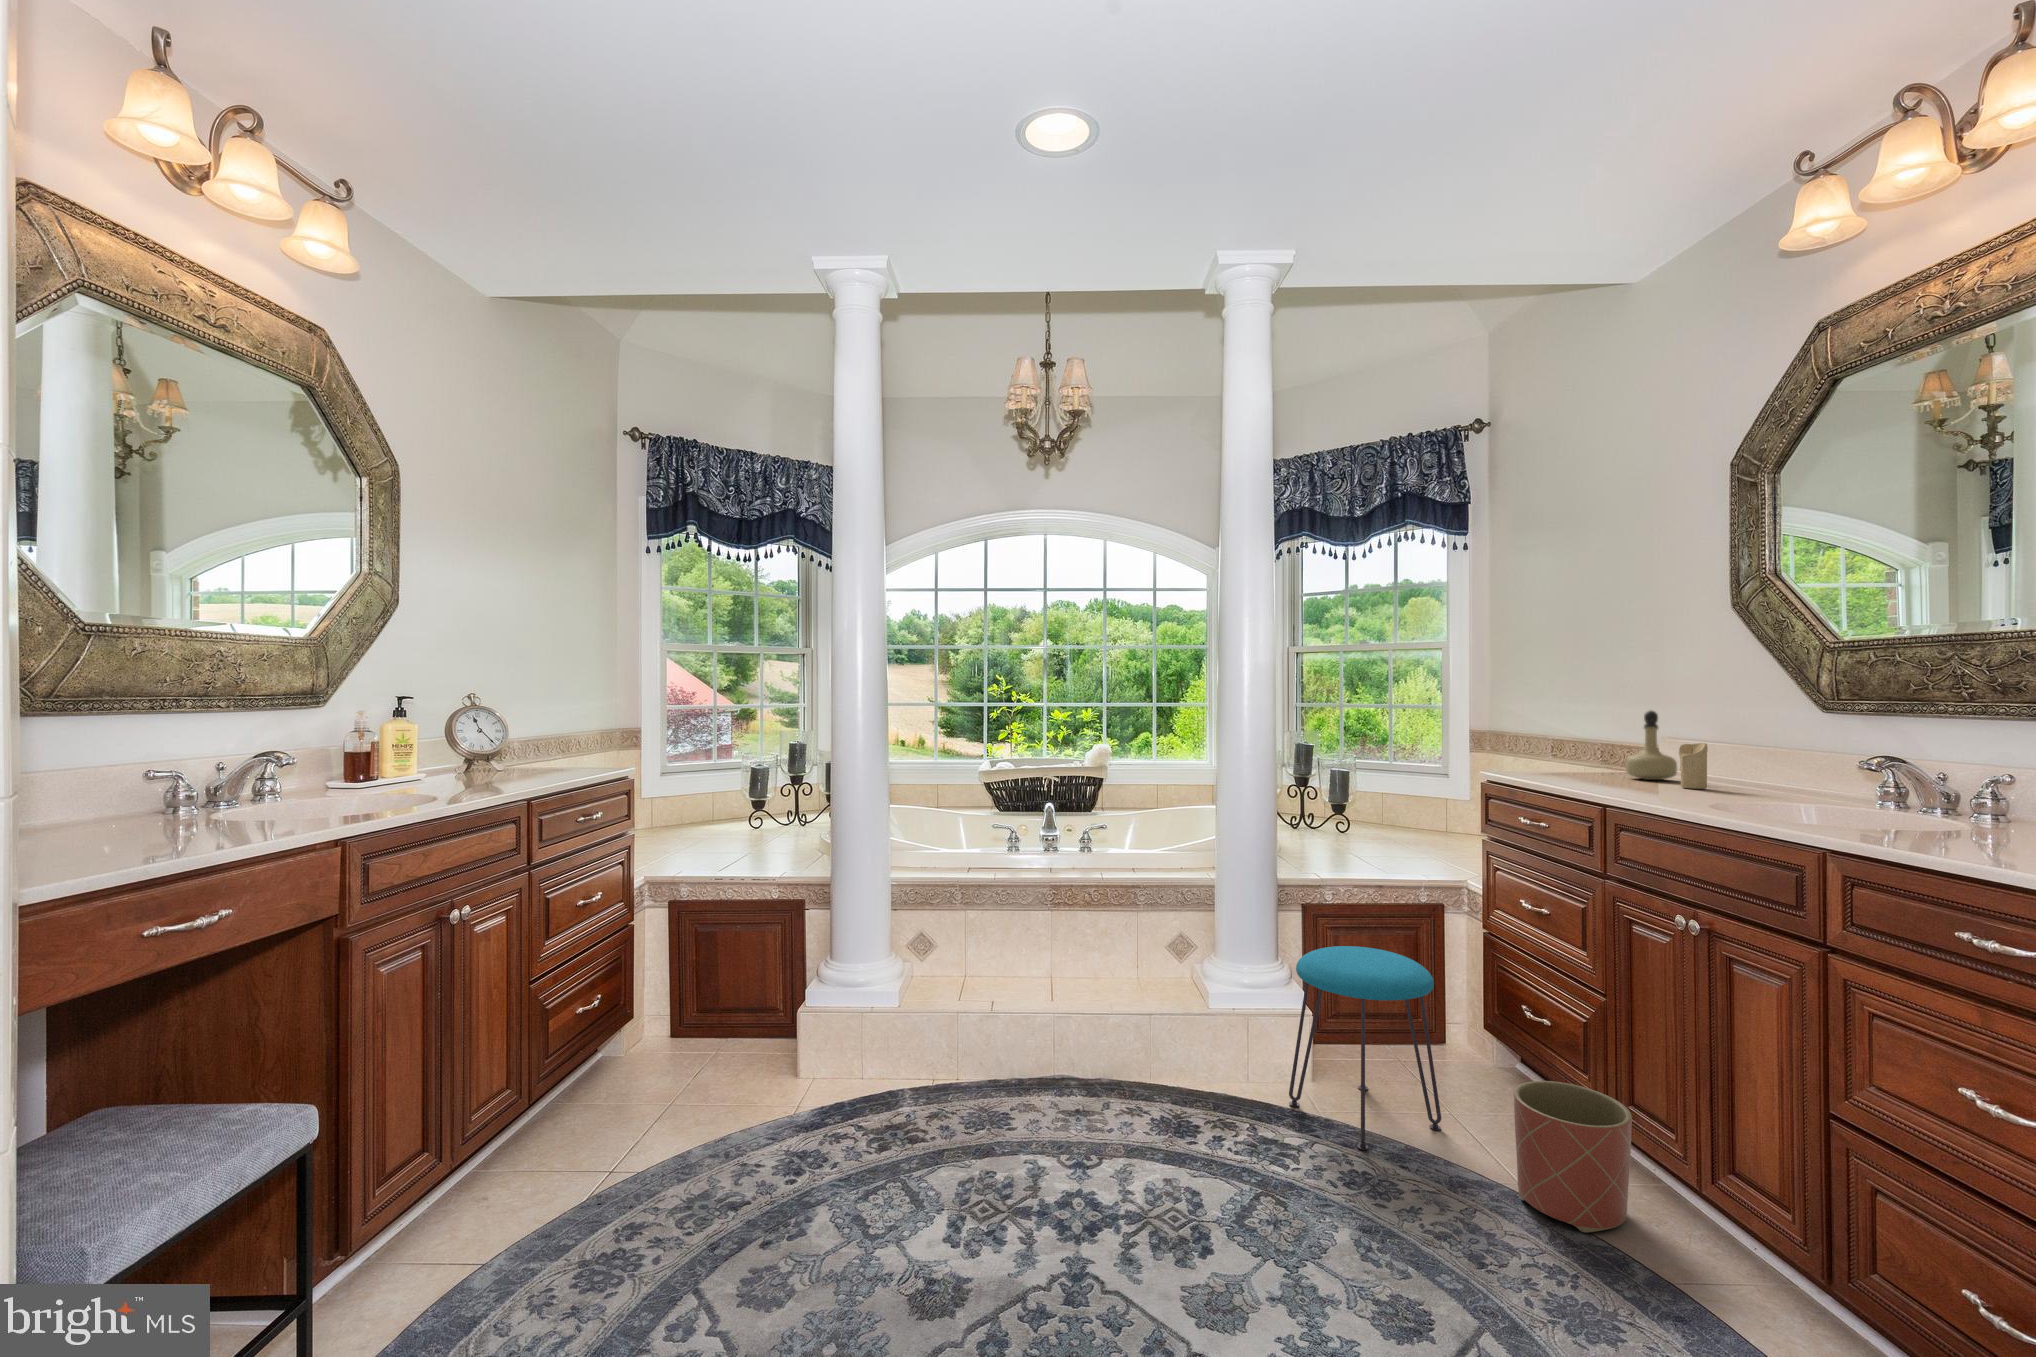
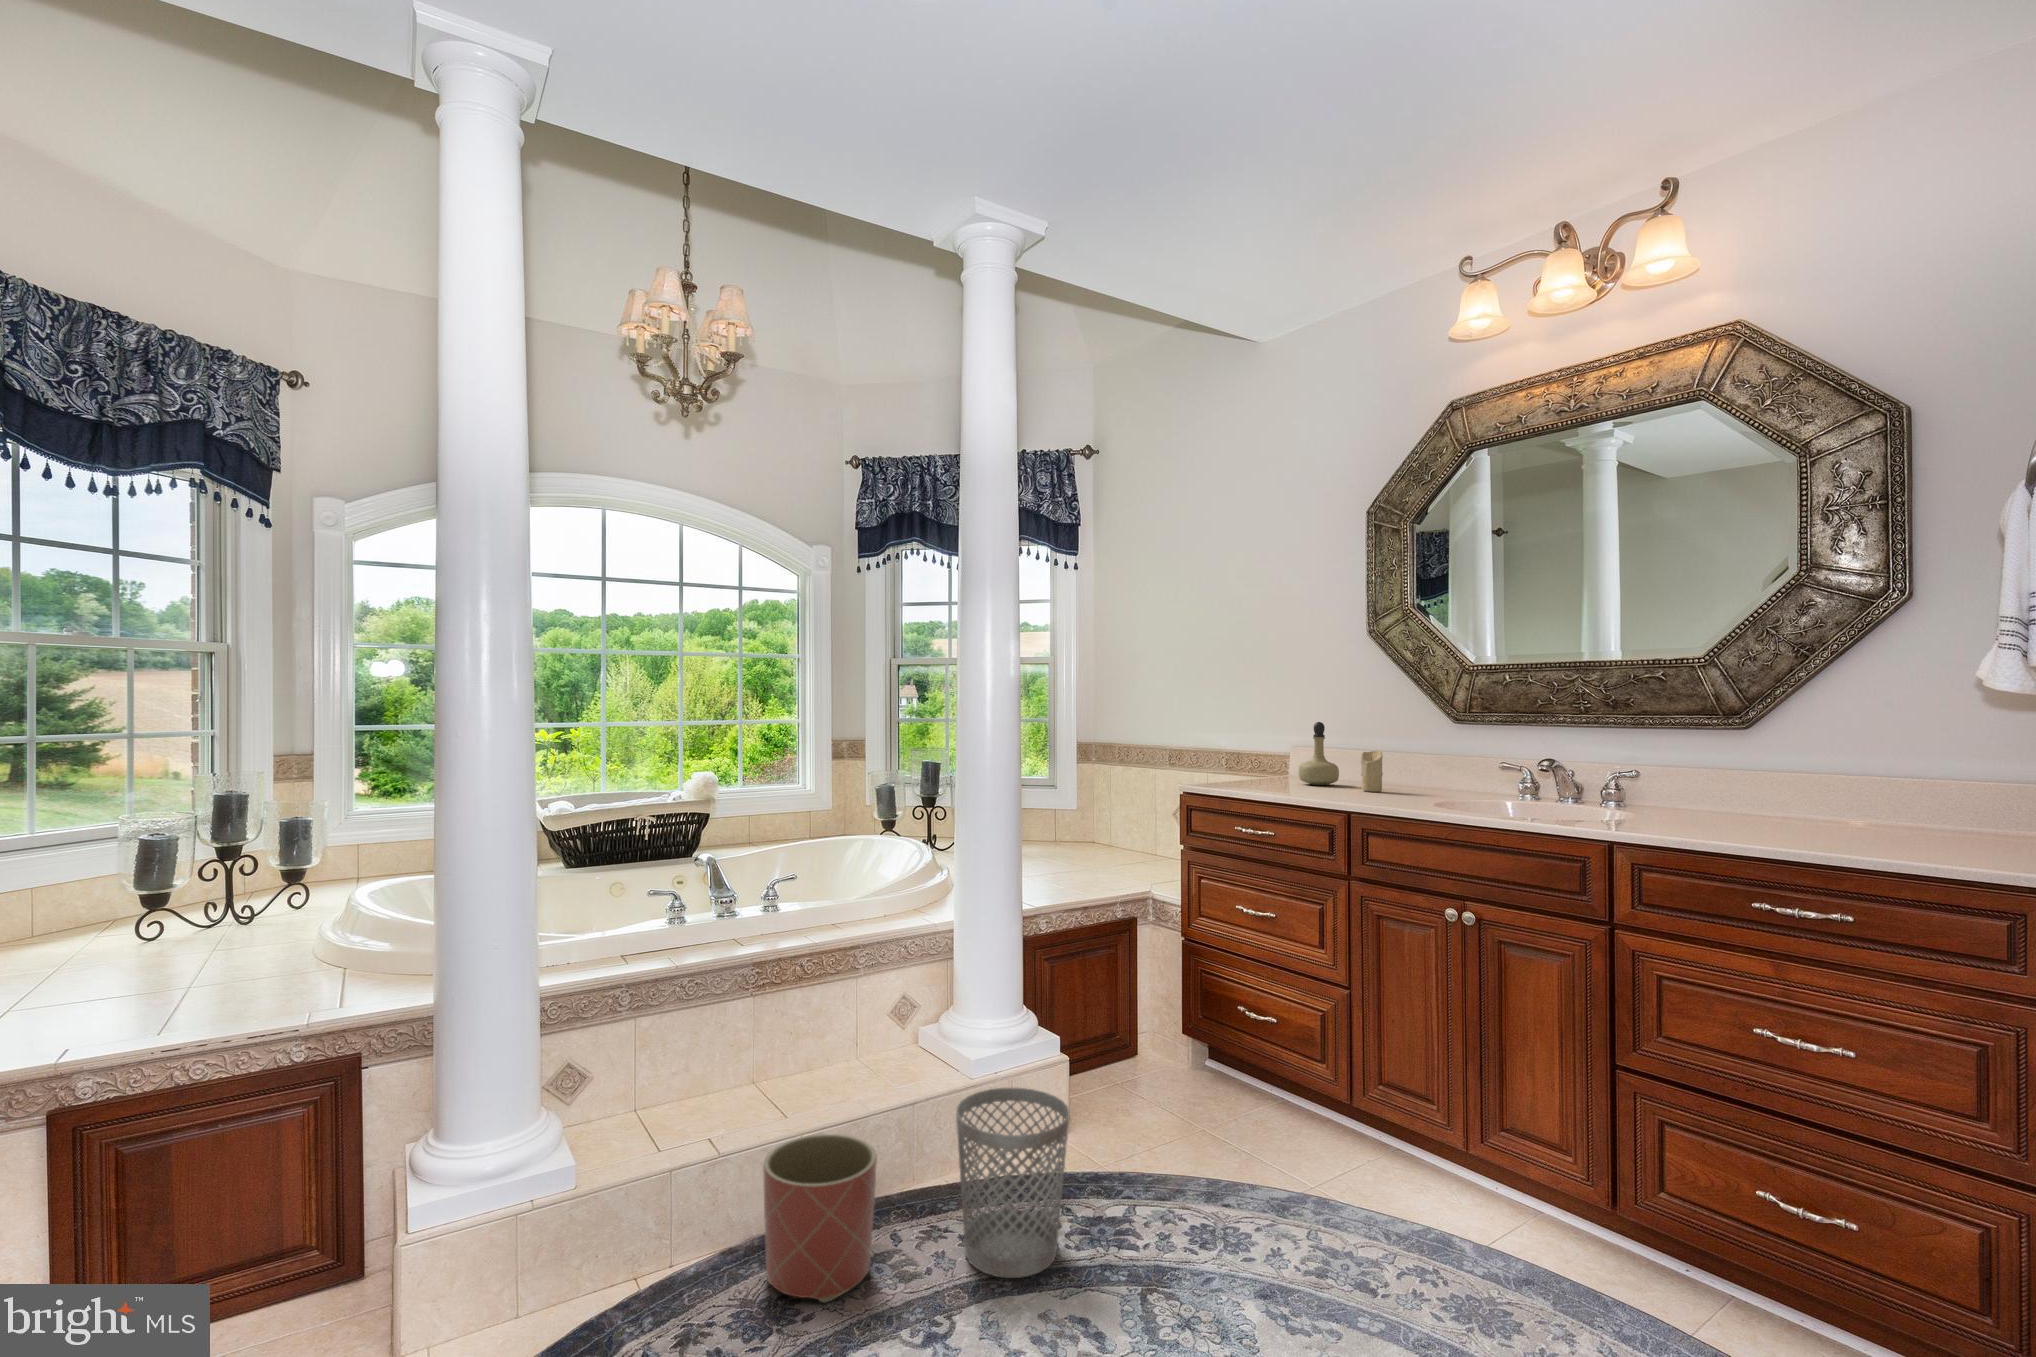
stool: present [1289,946,1441,1150] -> none [1073,981,1218,1202]
wastebasket: none [1138,1006,1233,1158] -> present [956,1087,1070,1278]
planter: present [1514,1081,1632,1232] -> present [763,1134,877,1303]

